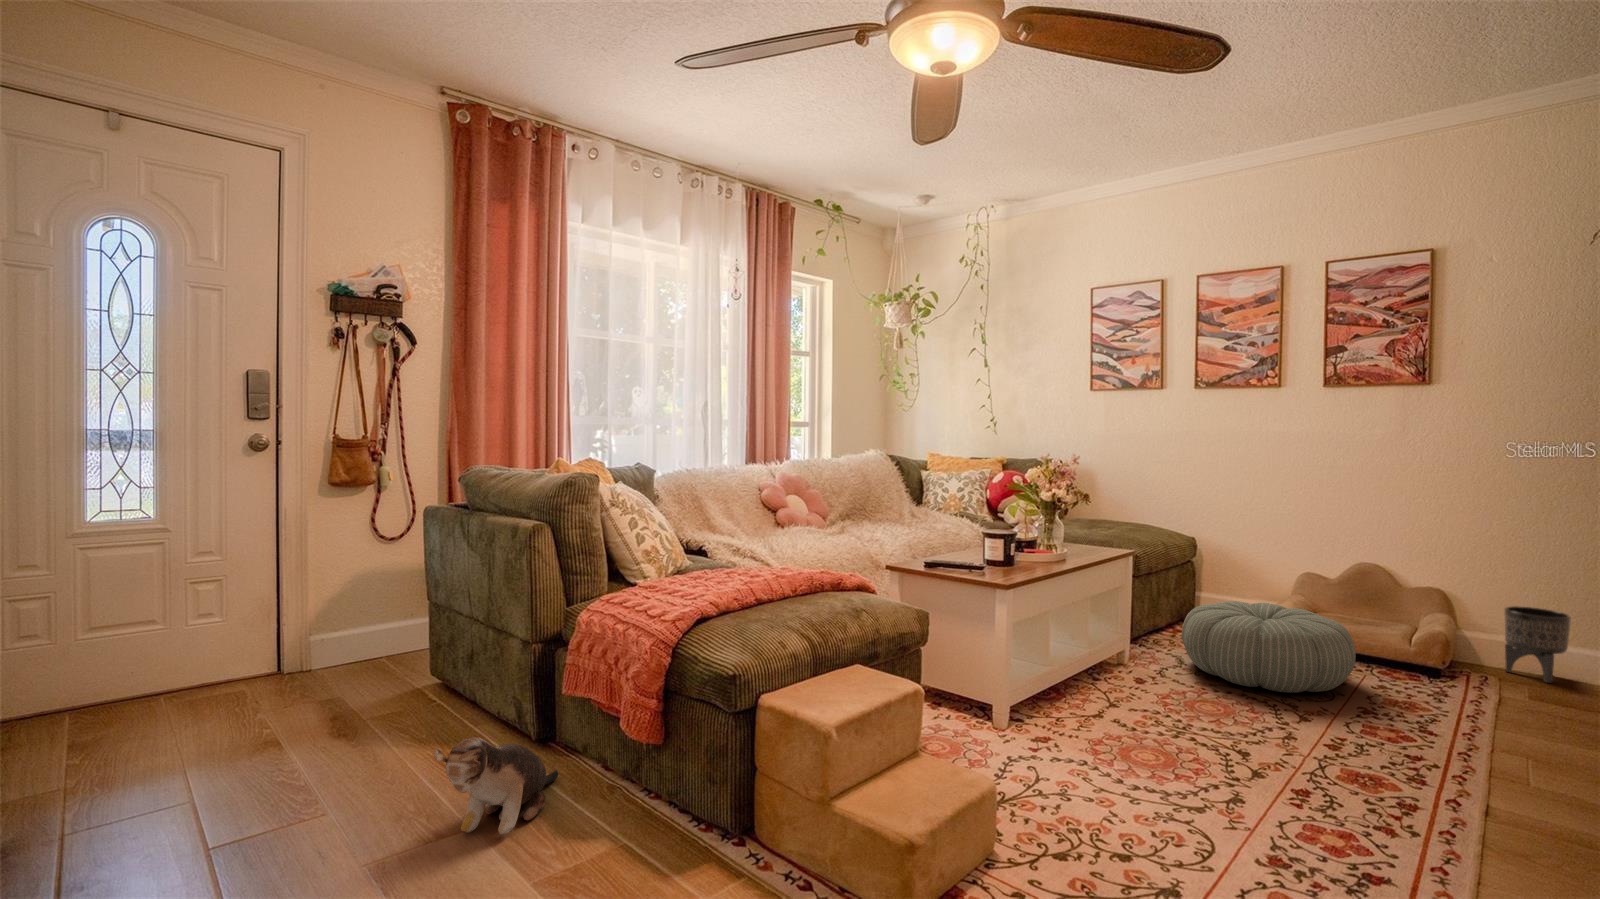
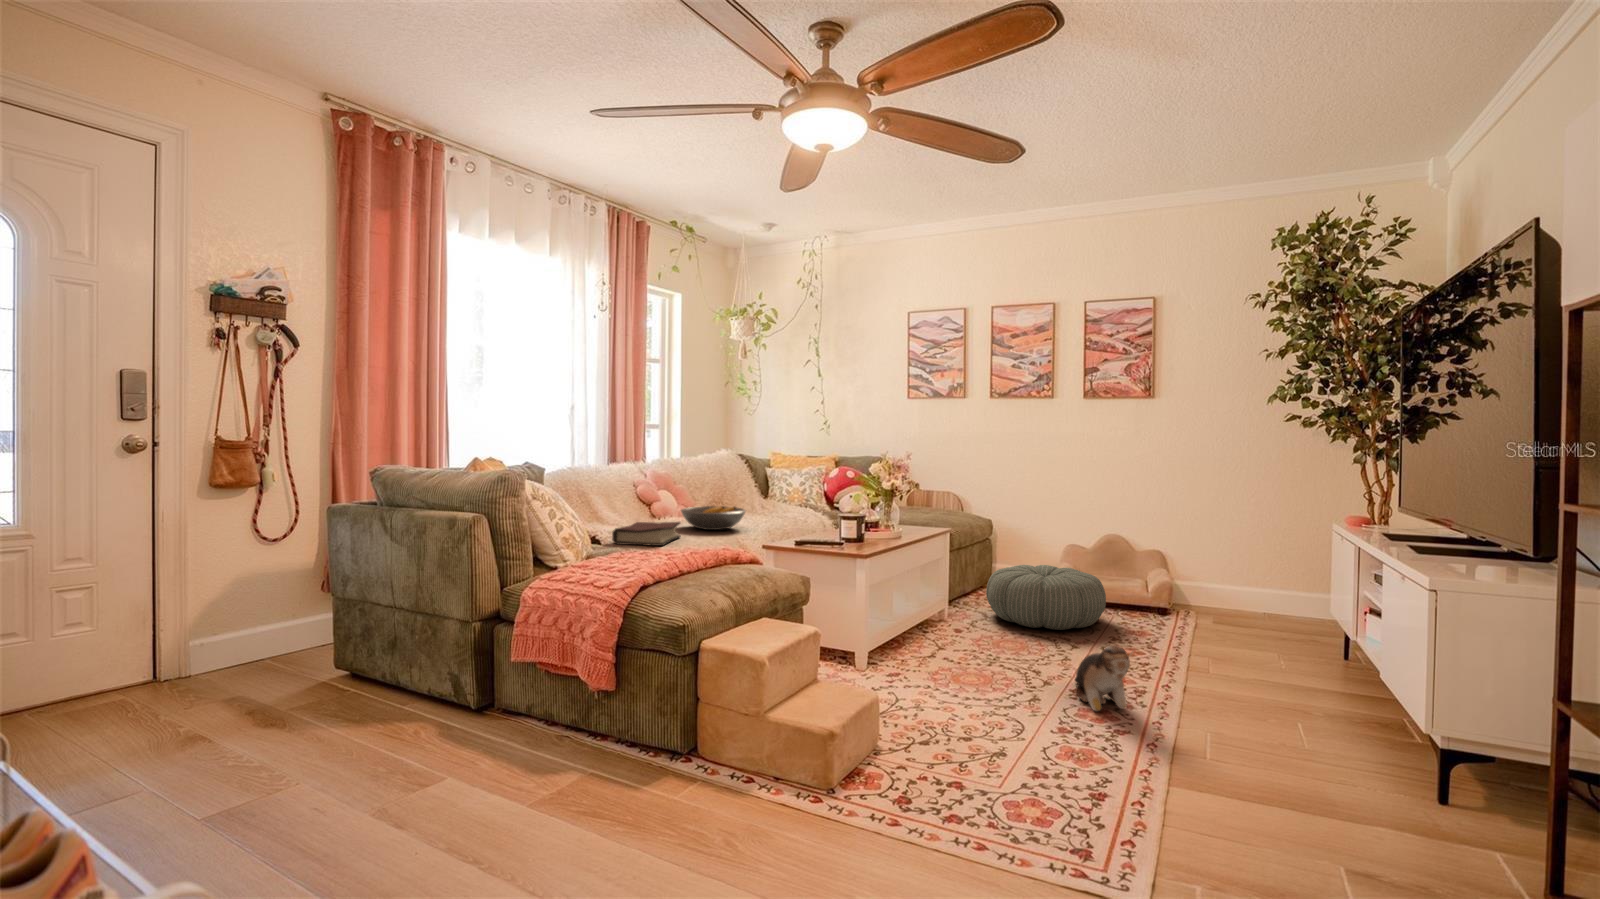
fruit bowl: none [803,515,878,543] -> present [681,506,746,530]
hardback book: none [716,532,797,562] -> present [612,522,681,546]
planter: present [1504,606,1571,683] -> none [1199,559,1238,612]
plush toy: present [433,736,558,834] -> present [1075,644,1134,711]

